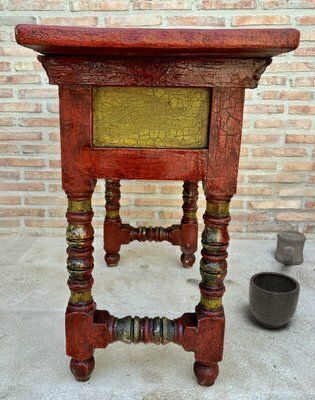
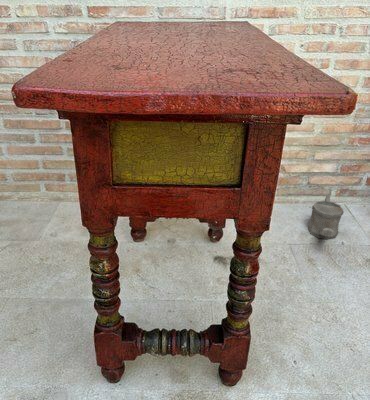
planter: present [249,272,300,329] -> none [288,271,347,335]

